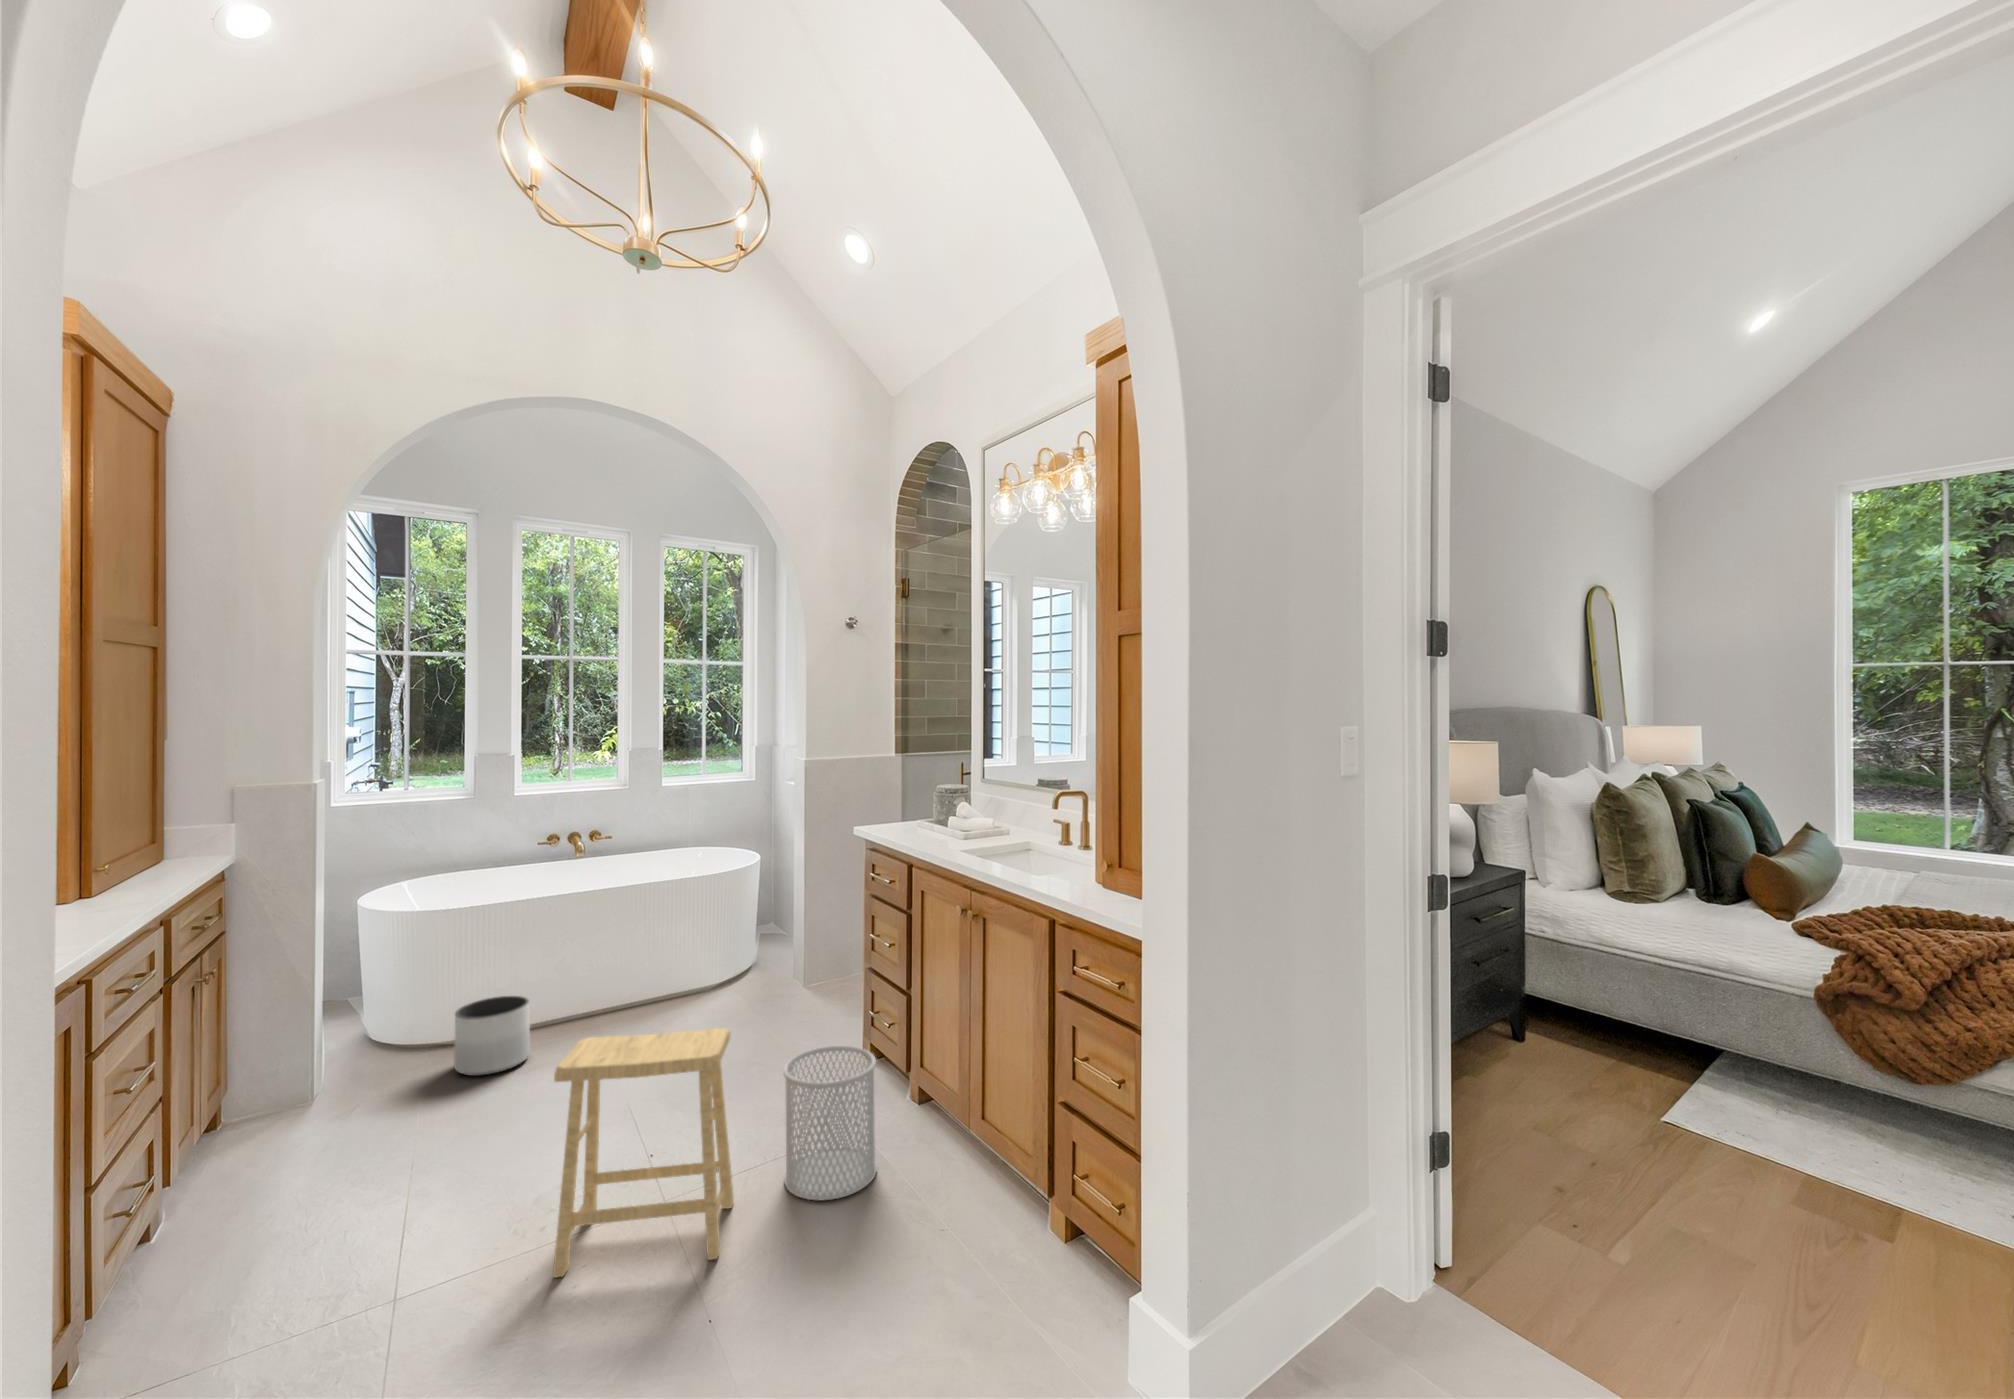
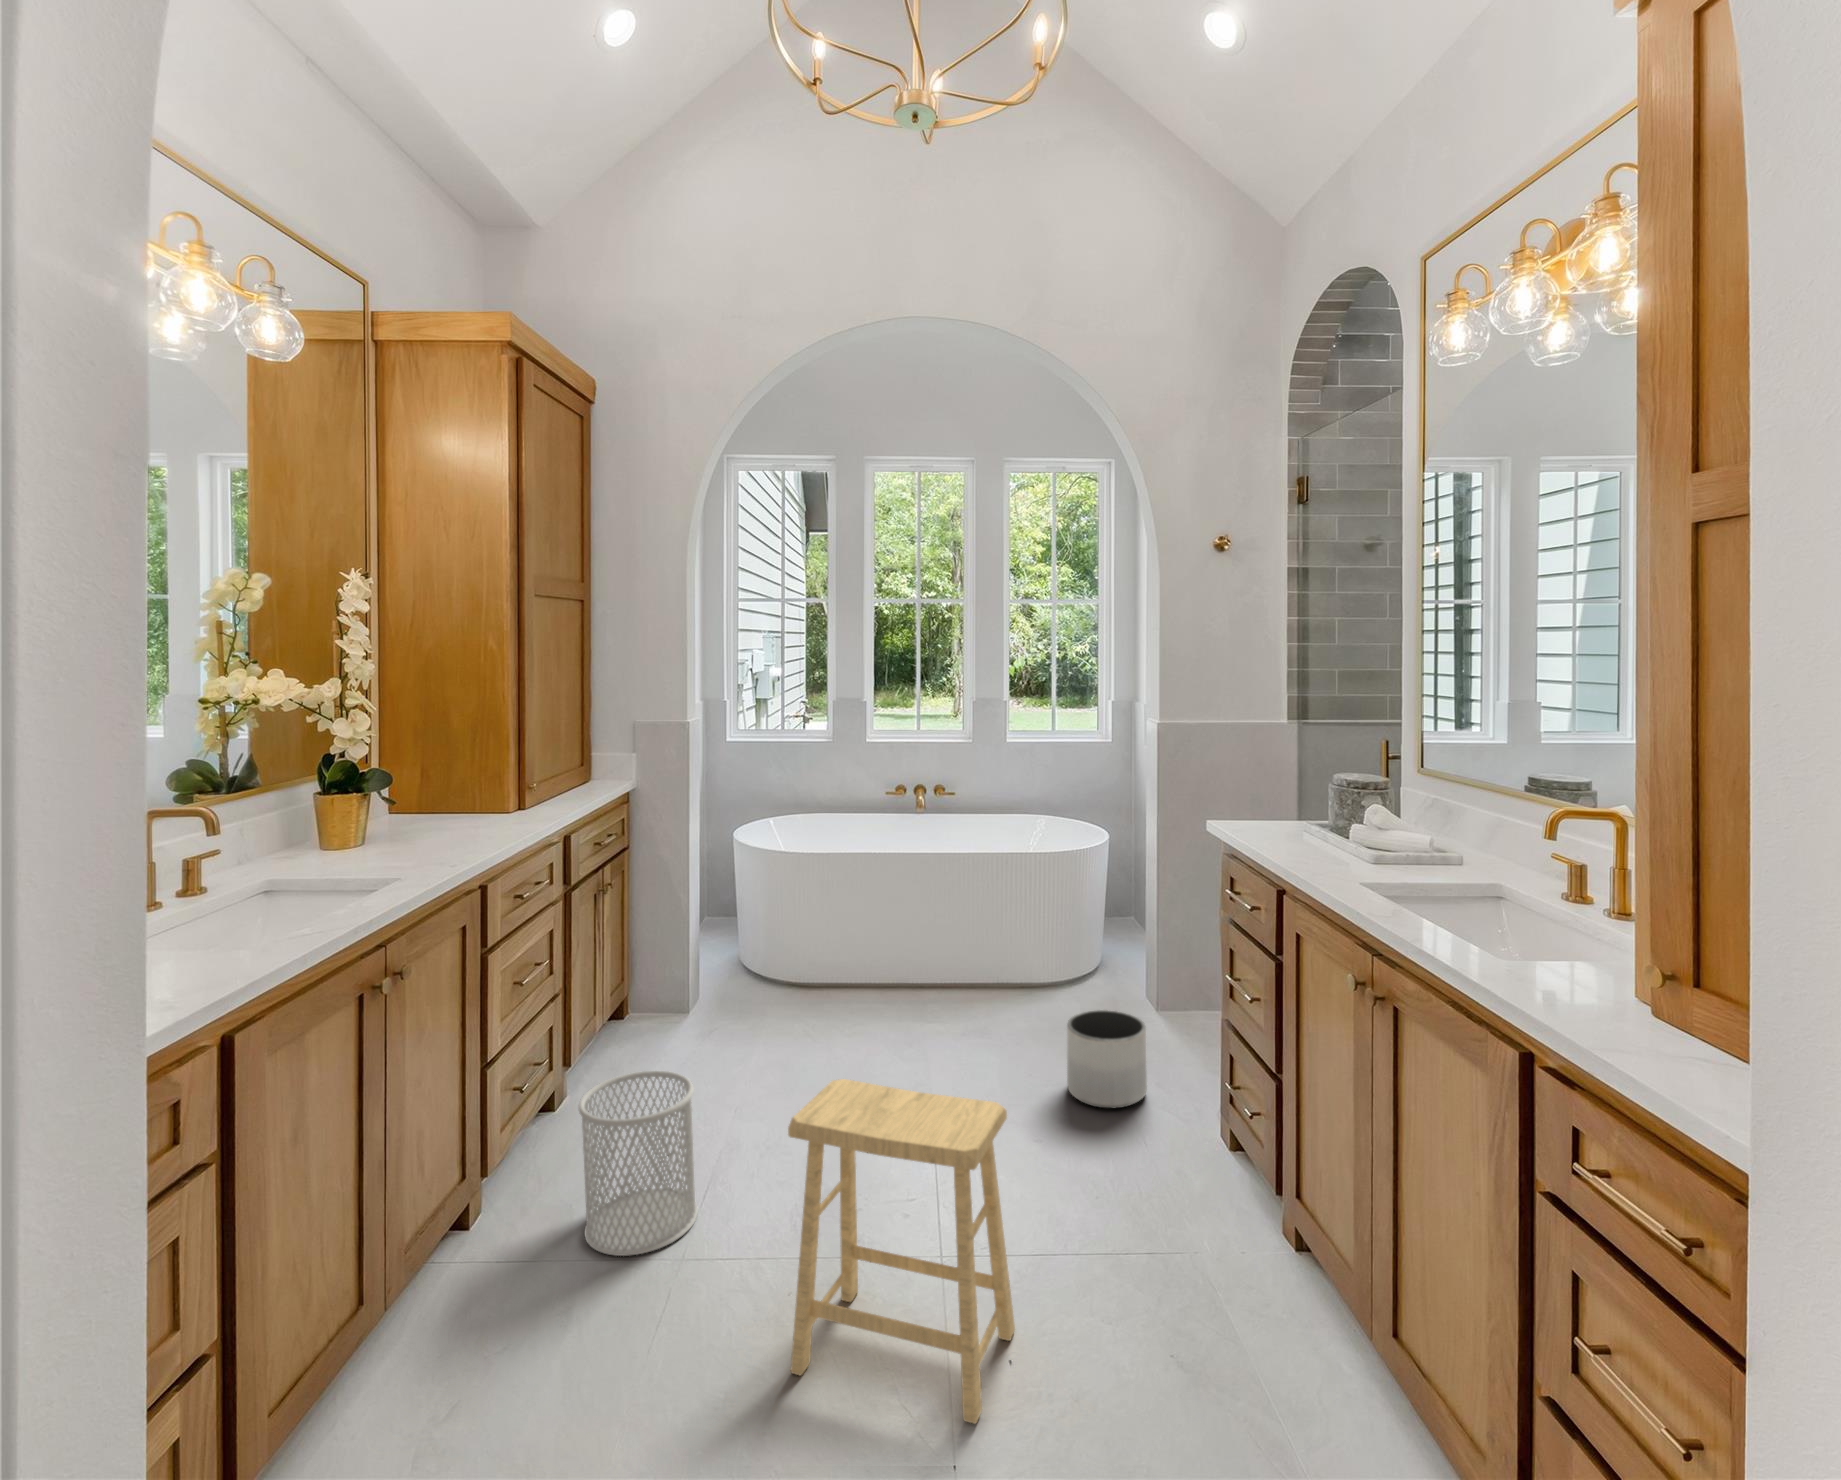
planter: present [454,996,530,1076] -> present [1067,1010,1147,1108]
wastebasket: present [783,1046,877,1200] -> present [579,1071,698,1256]

